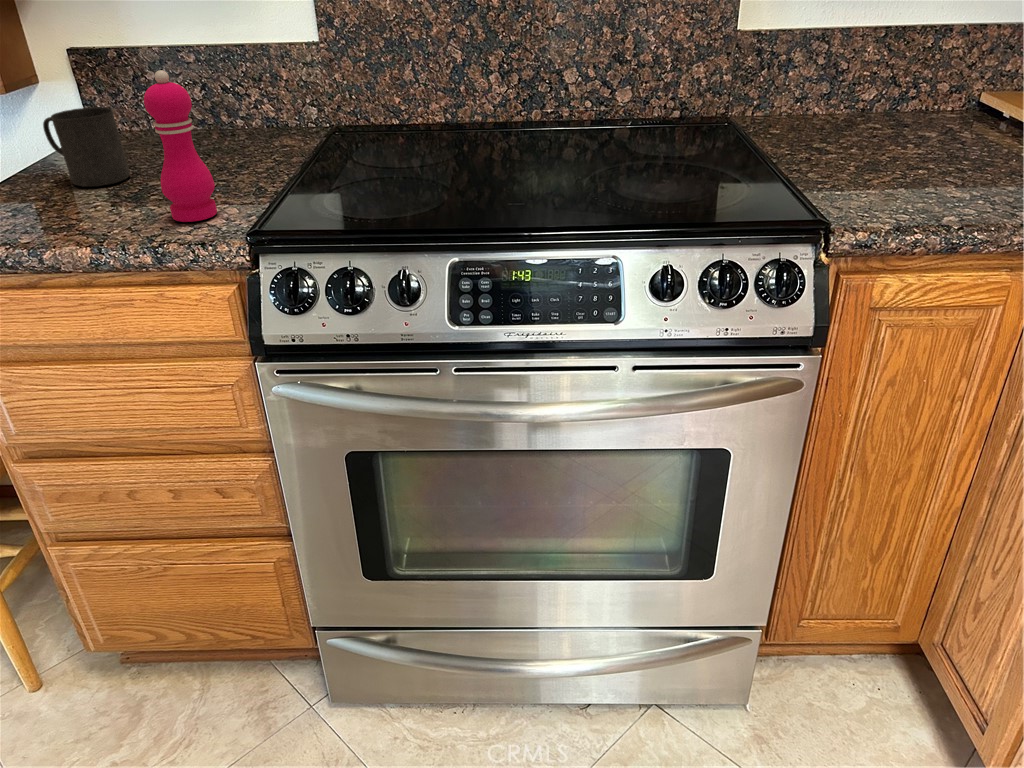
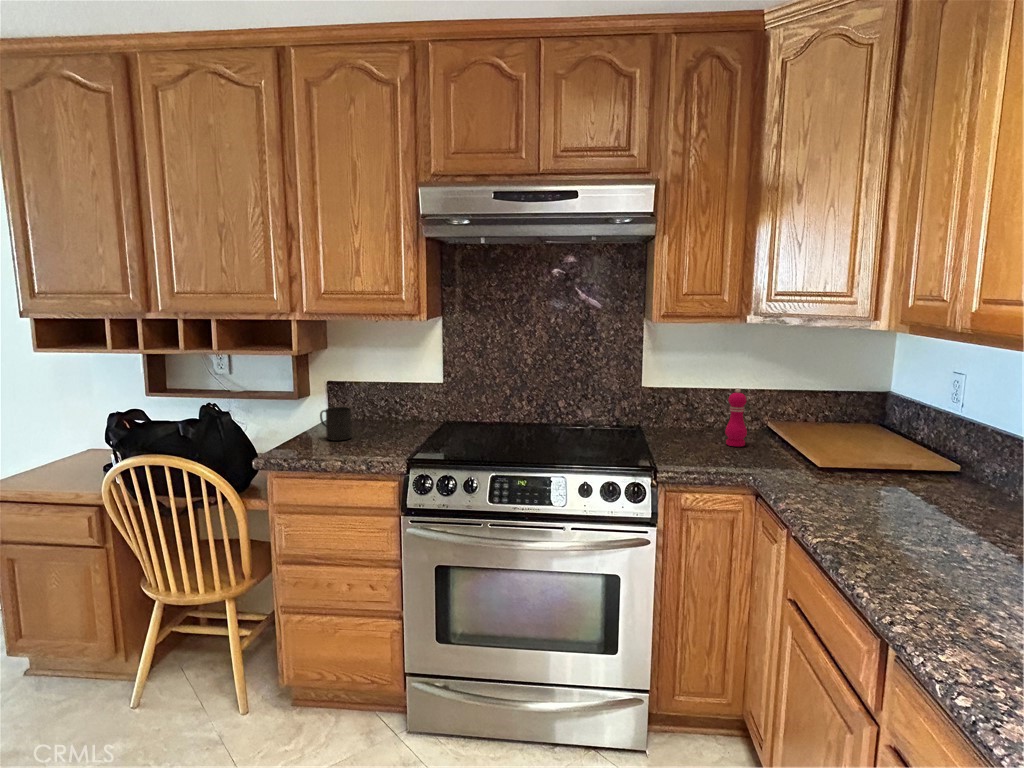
pepper mill: present [144,70,217,222] -> present [725,388,747,447]

